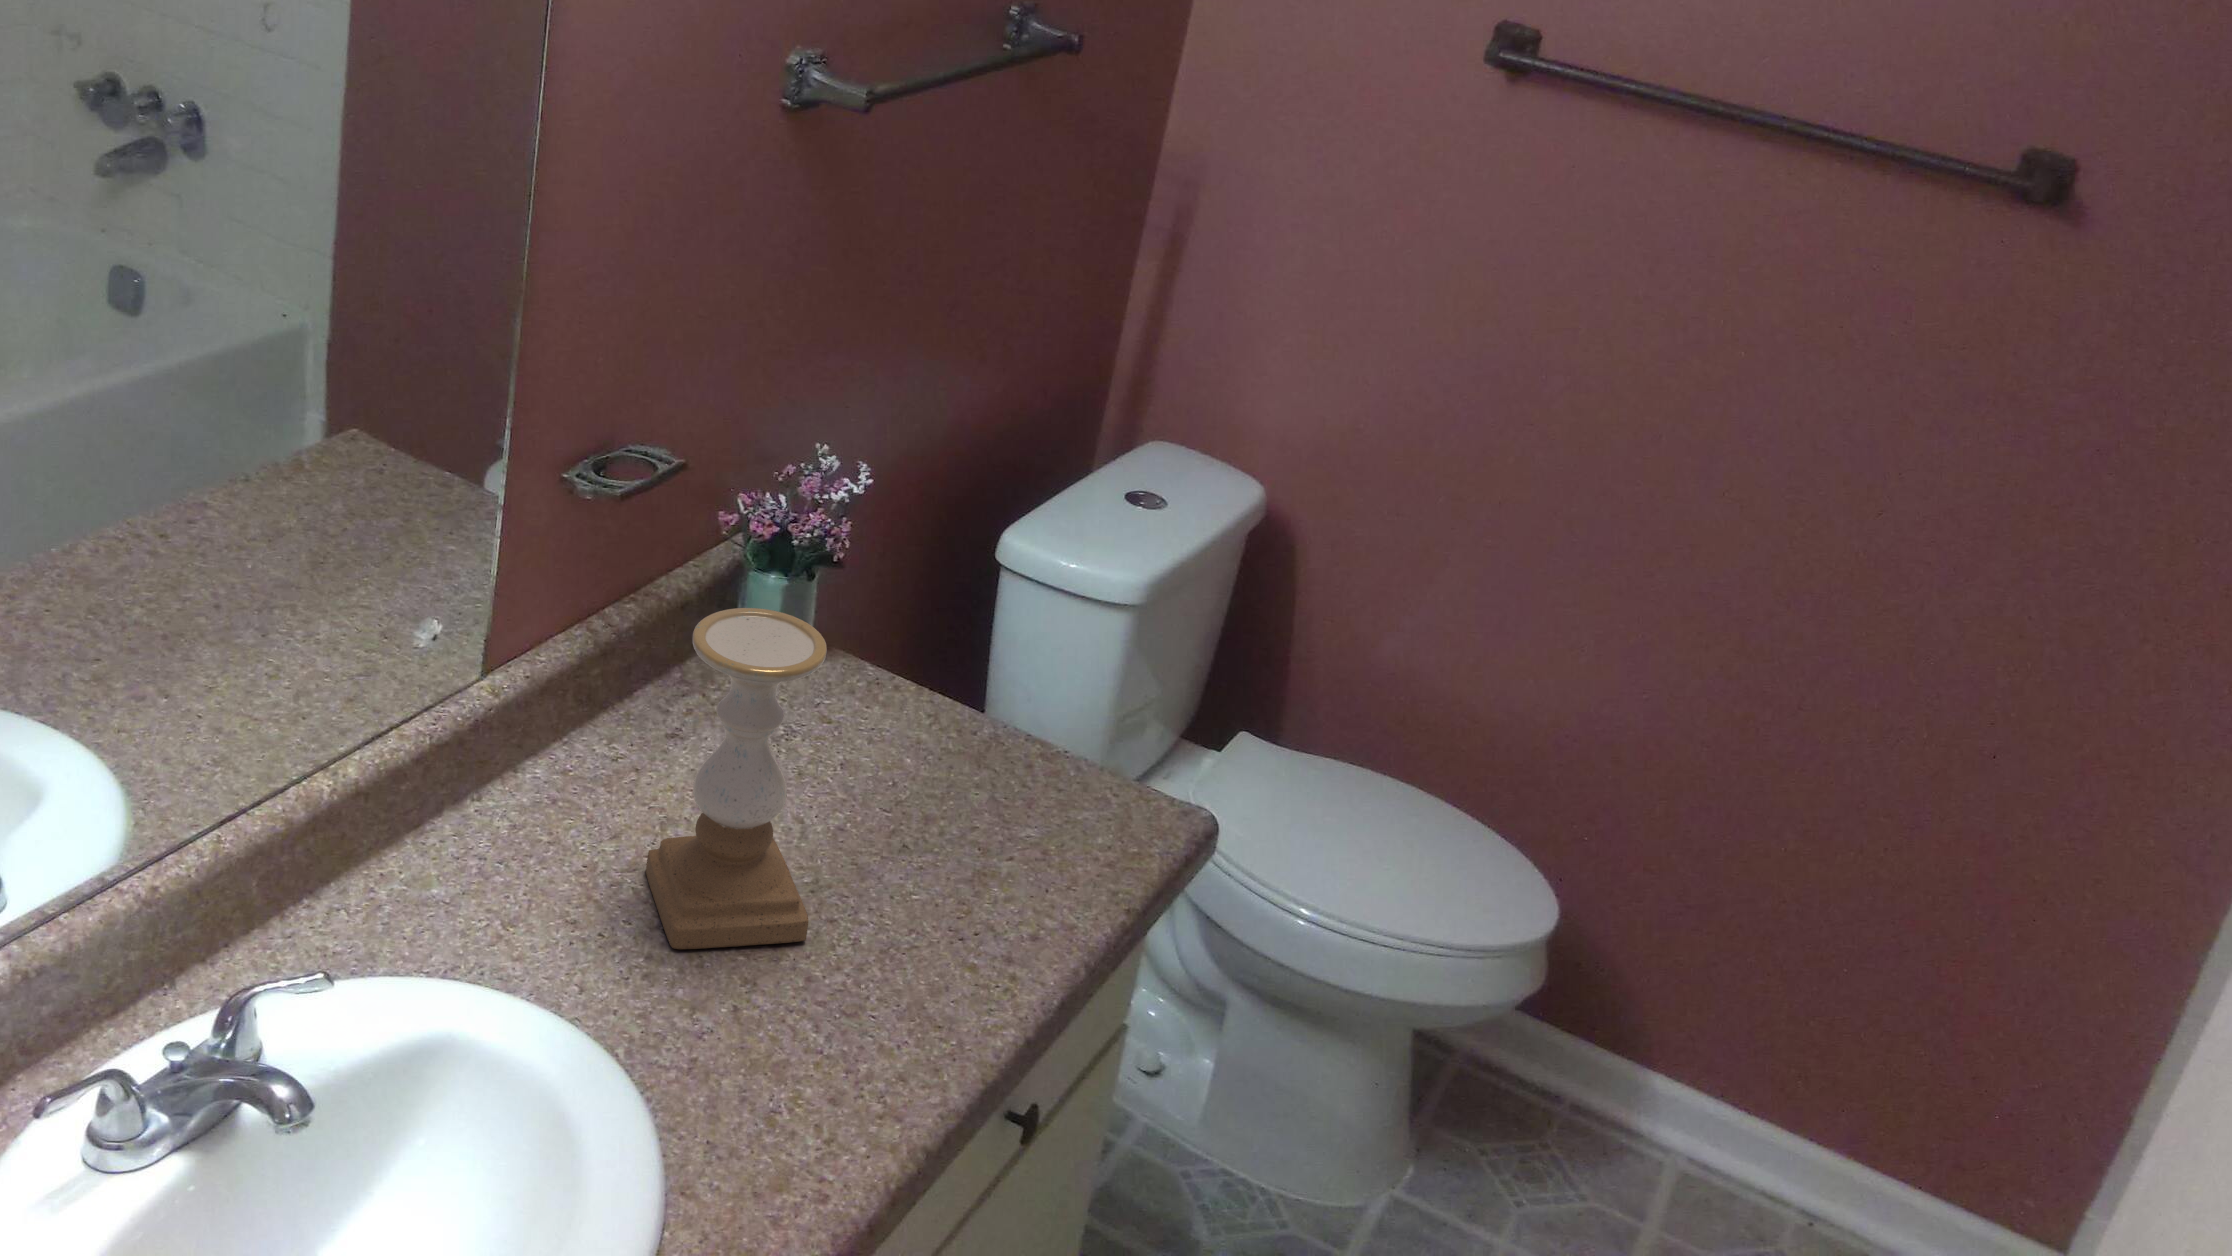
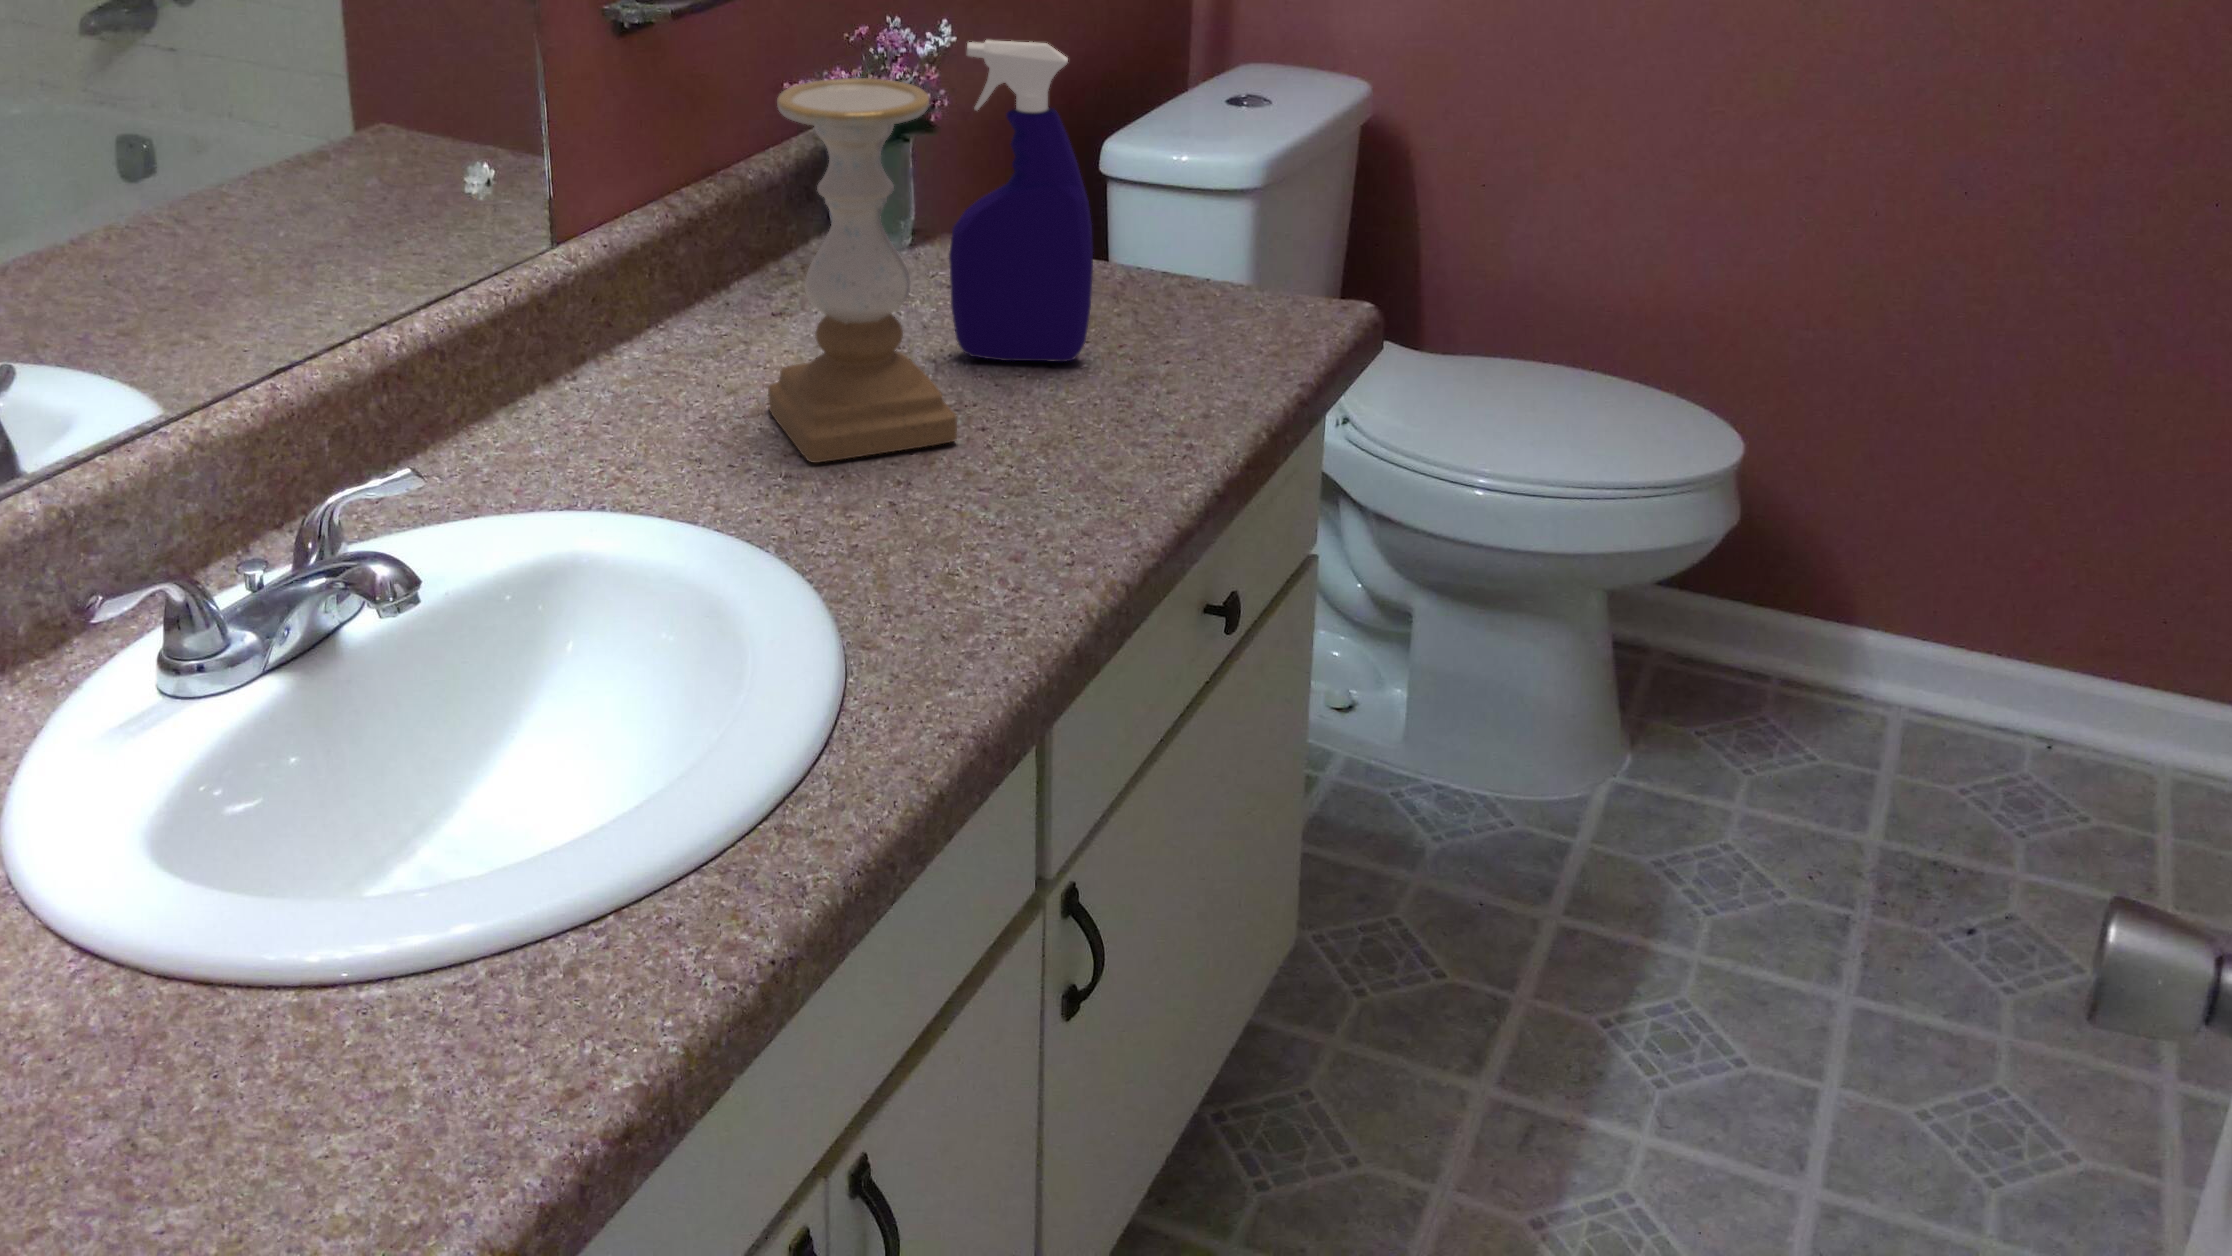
spray bottle: none [825,569,961,849] -> present [949,40,1093,362]

